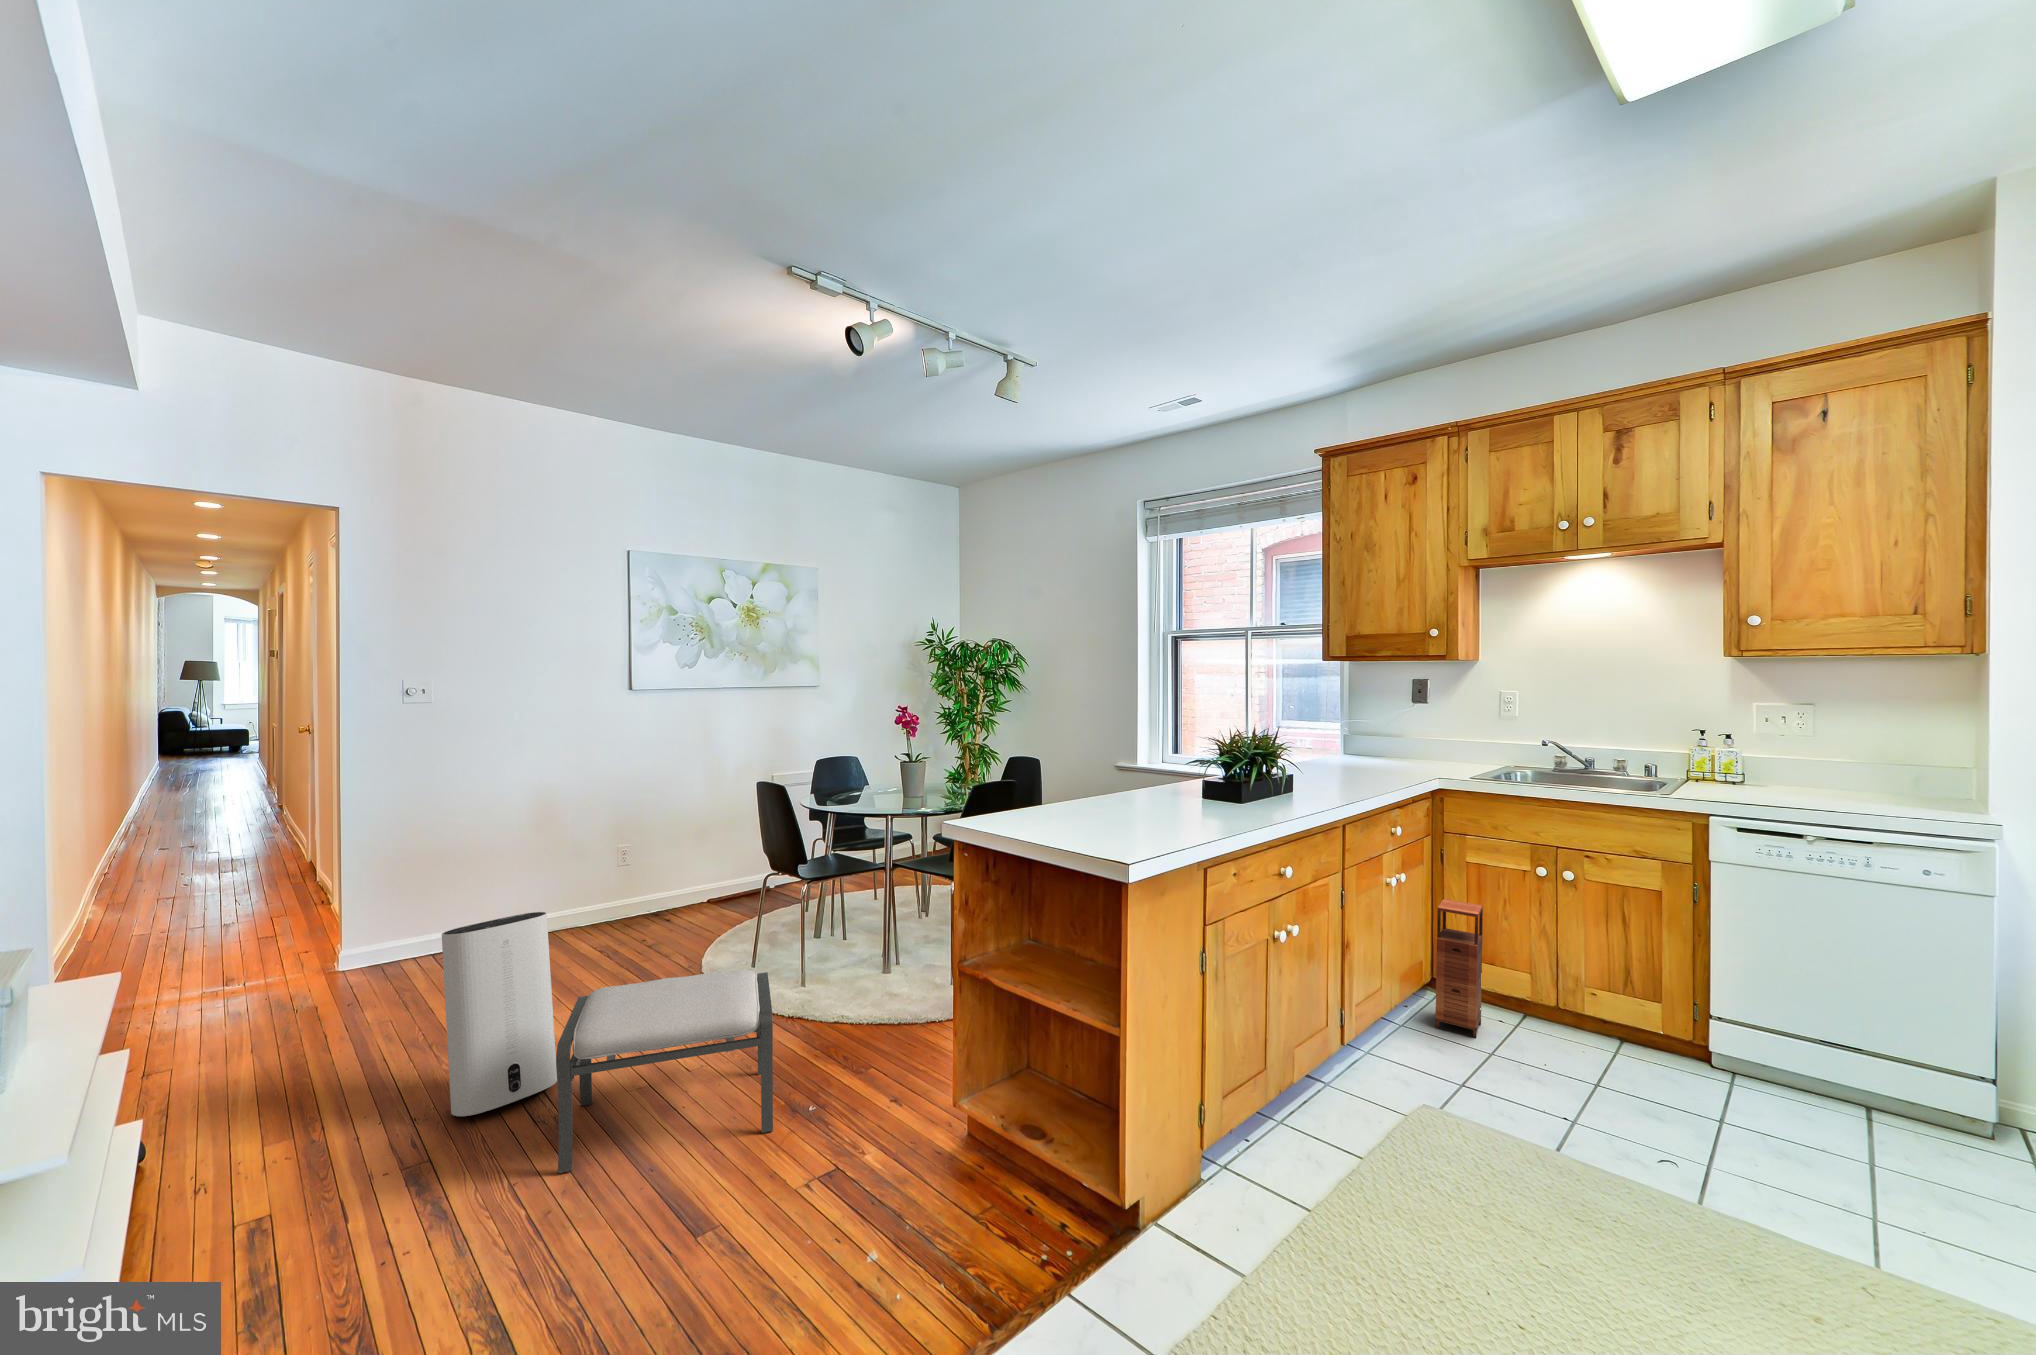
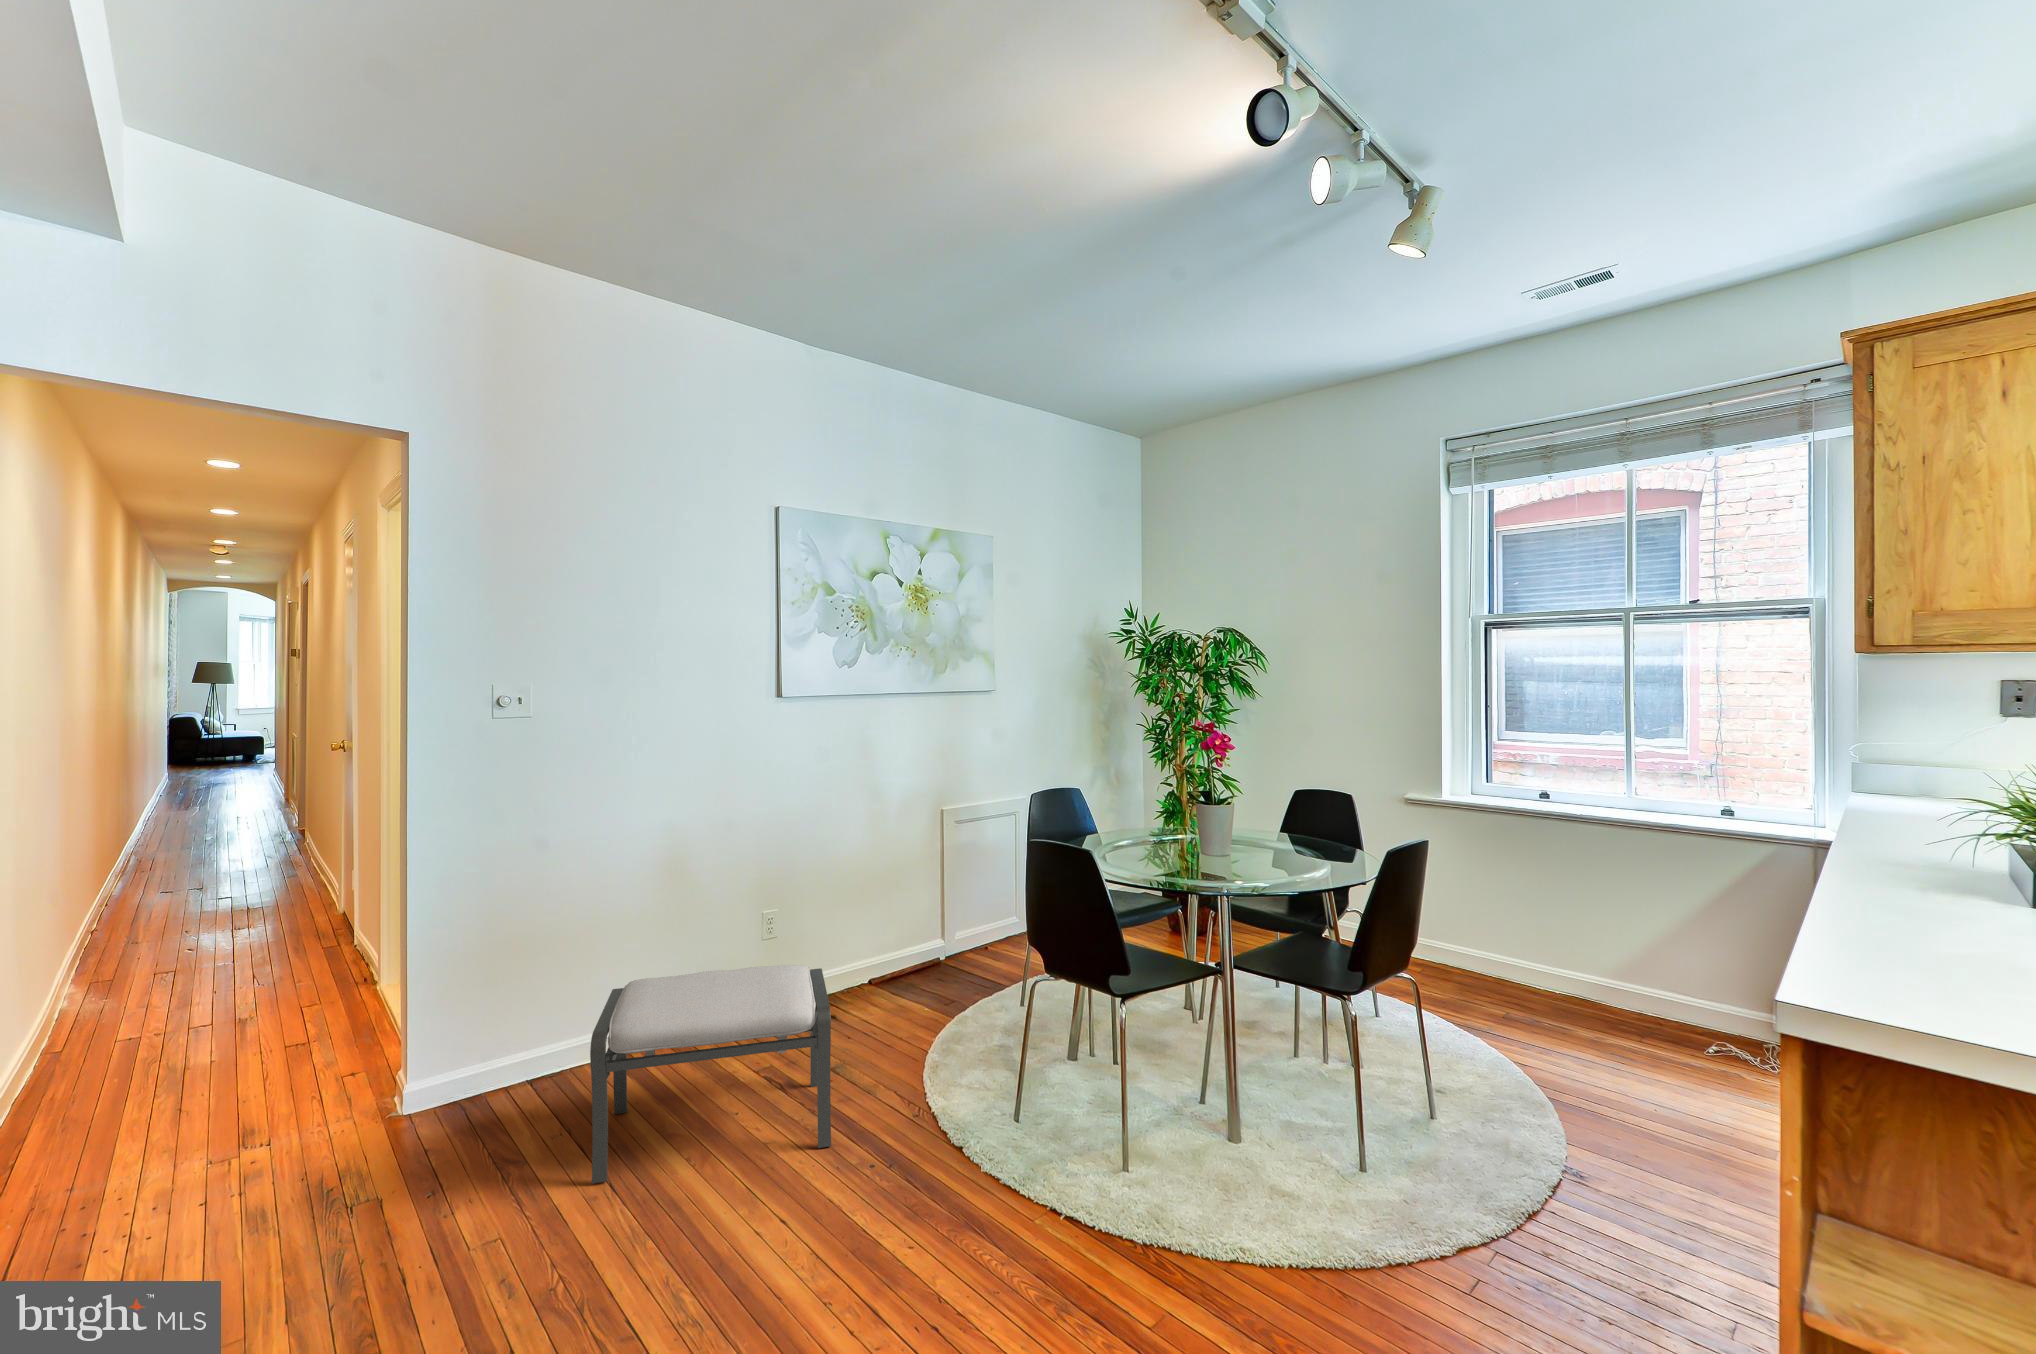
storage cabinet: present [1436,899,1483,1037] -> none [1612,900,1669,1066]
air purifier: present [442,912,557,1116] -> none [465,897,588,1121]

